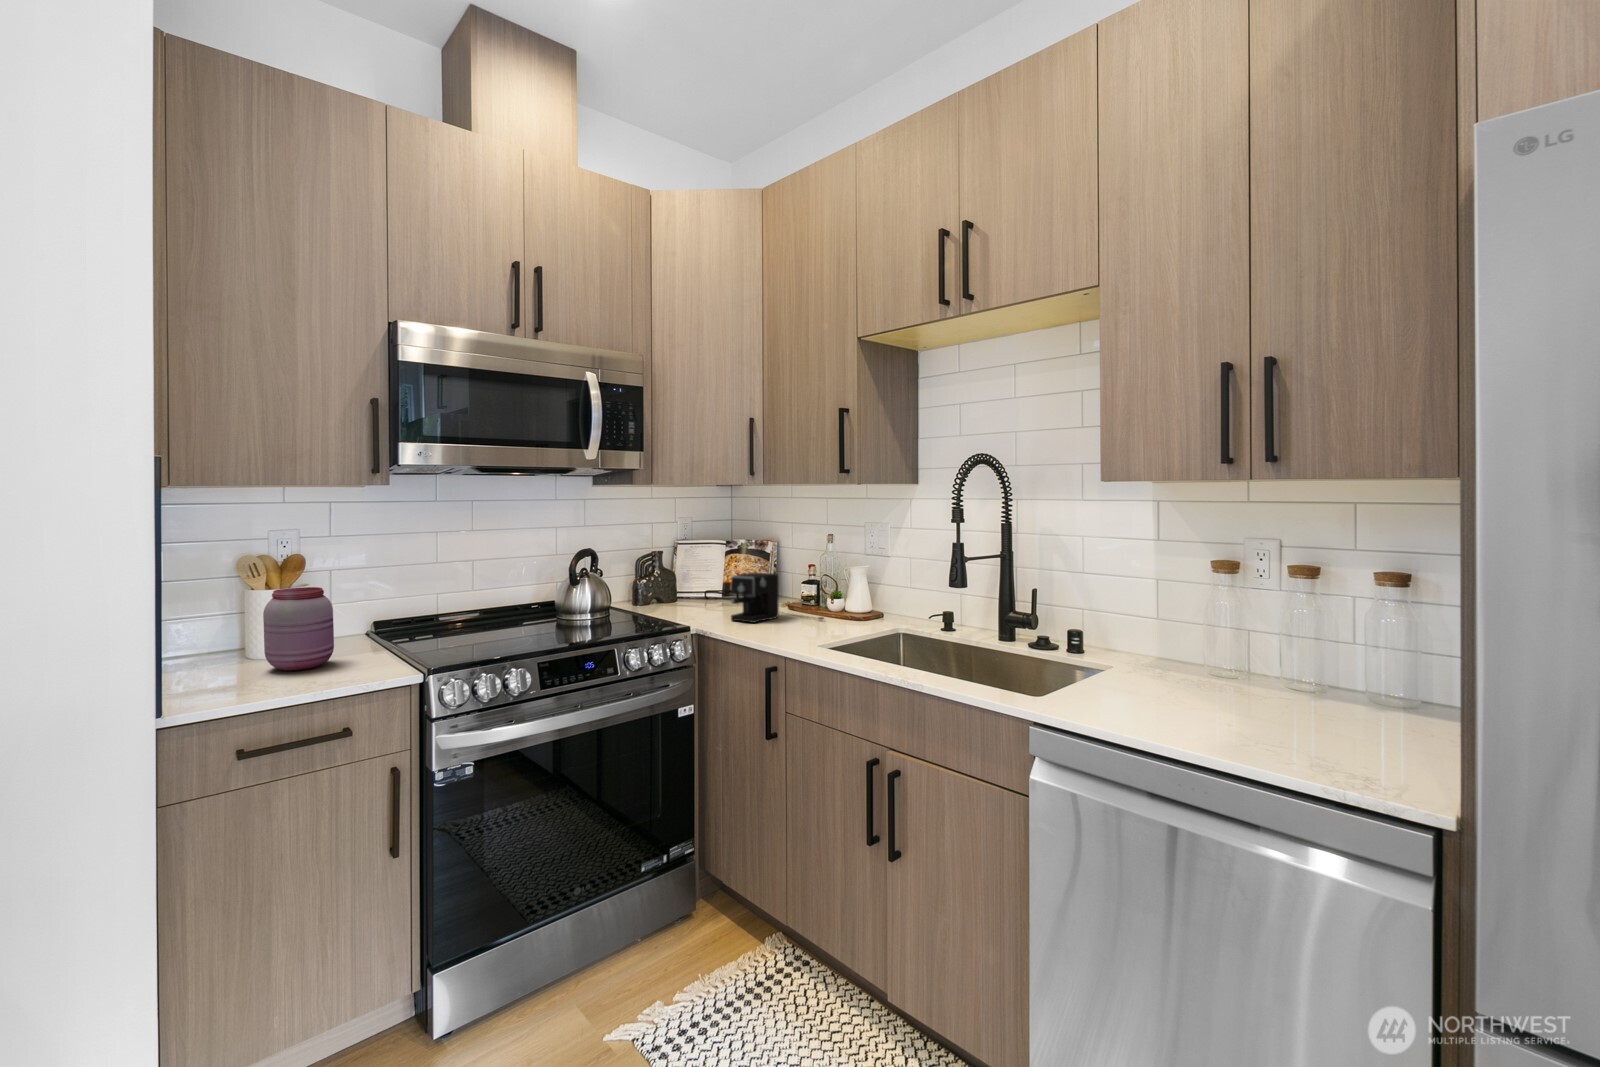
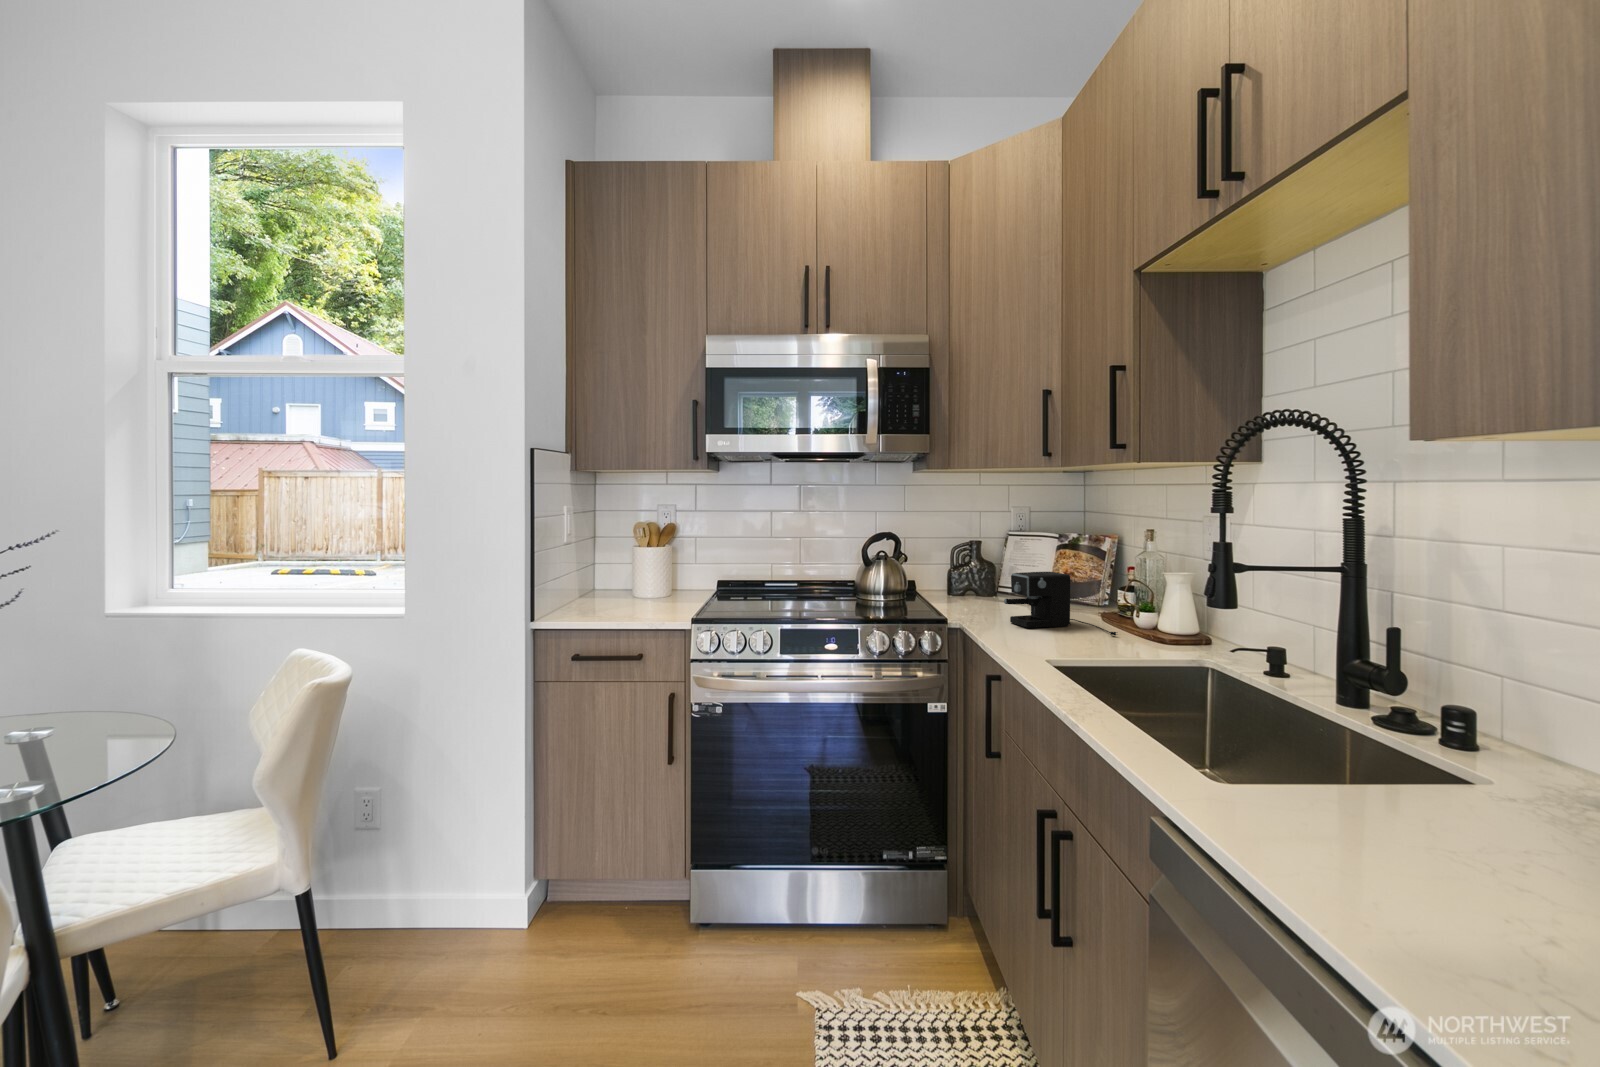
jar: present [263,587,334,670] -> none [634,559,676,617]

